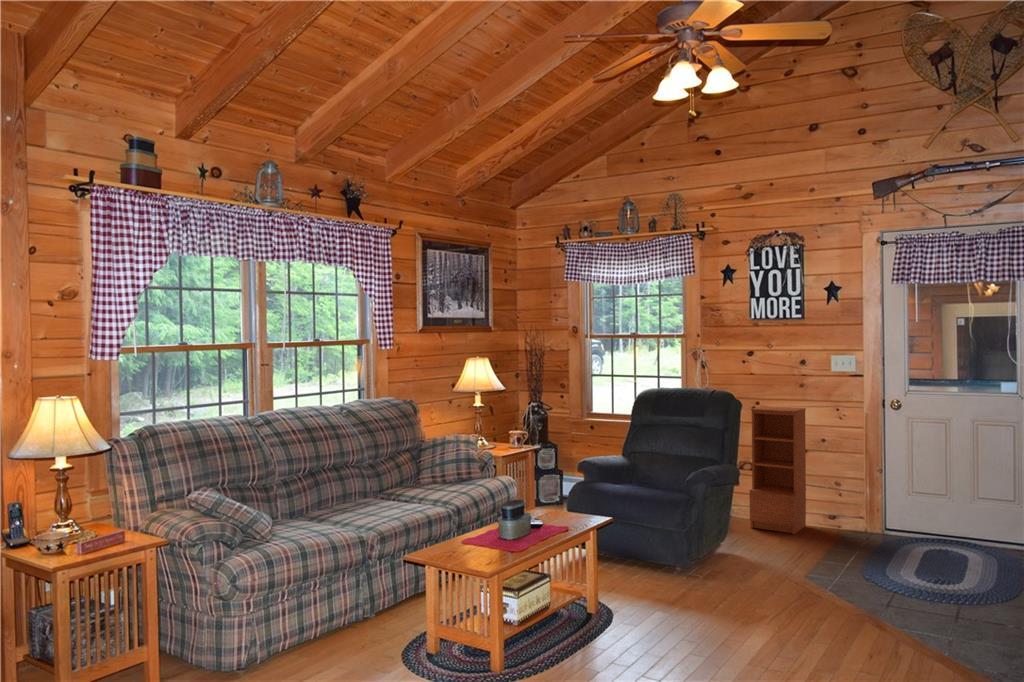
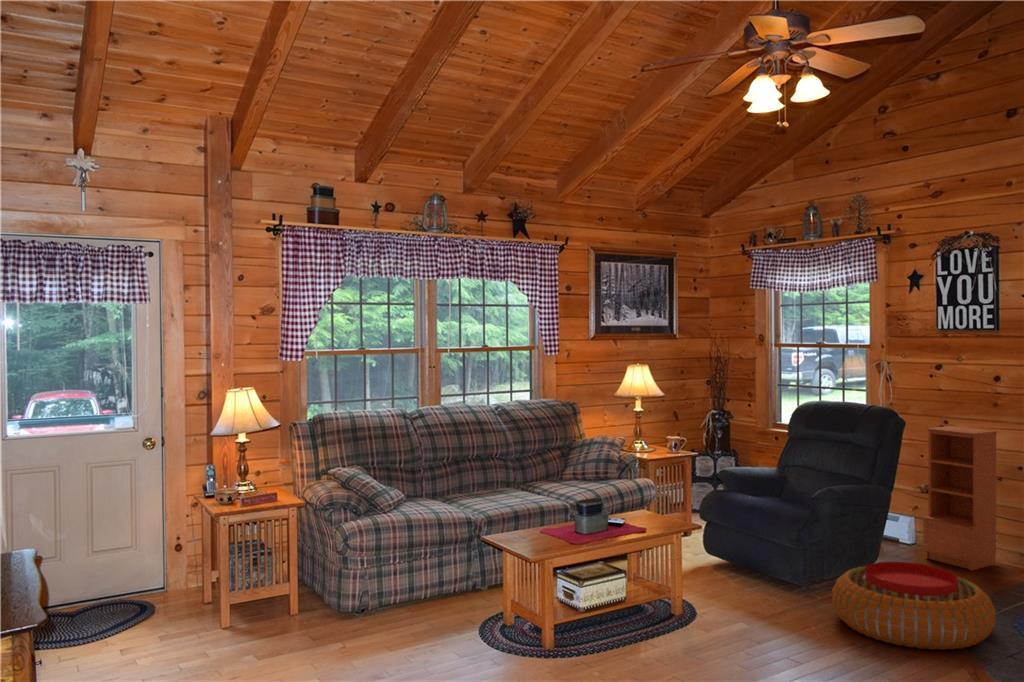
pouf: none [728,534,874,613] -> present [832,562,996,650]

